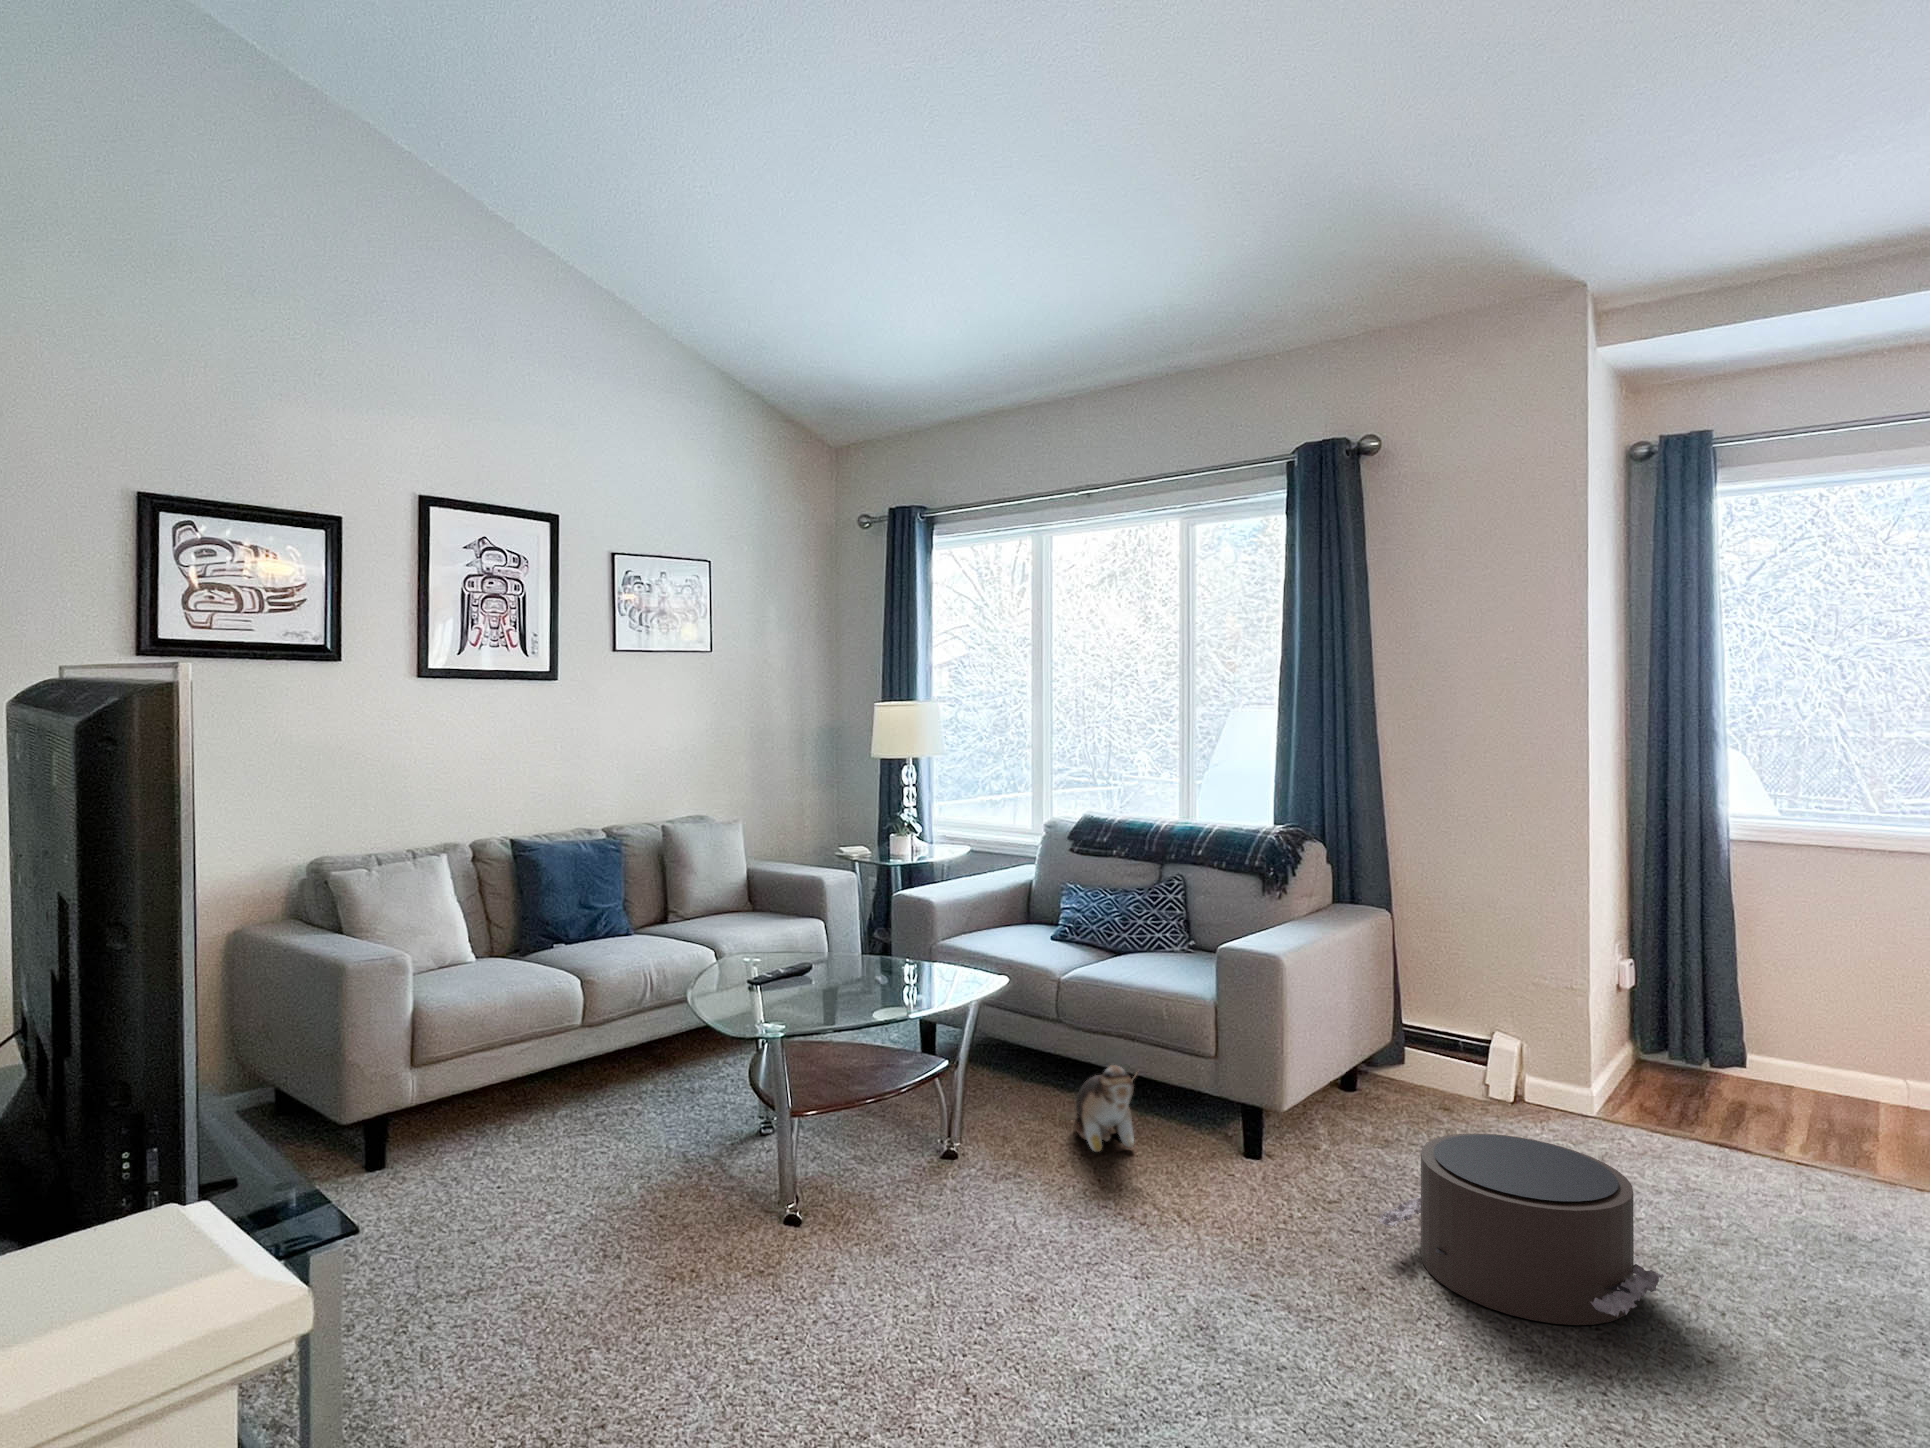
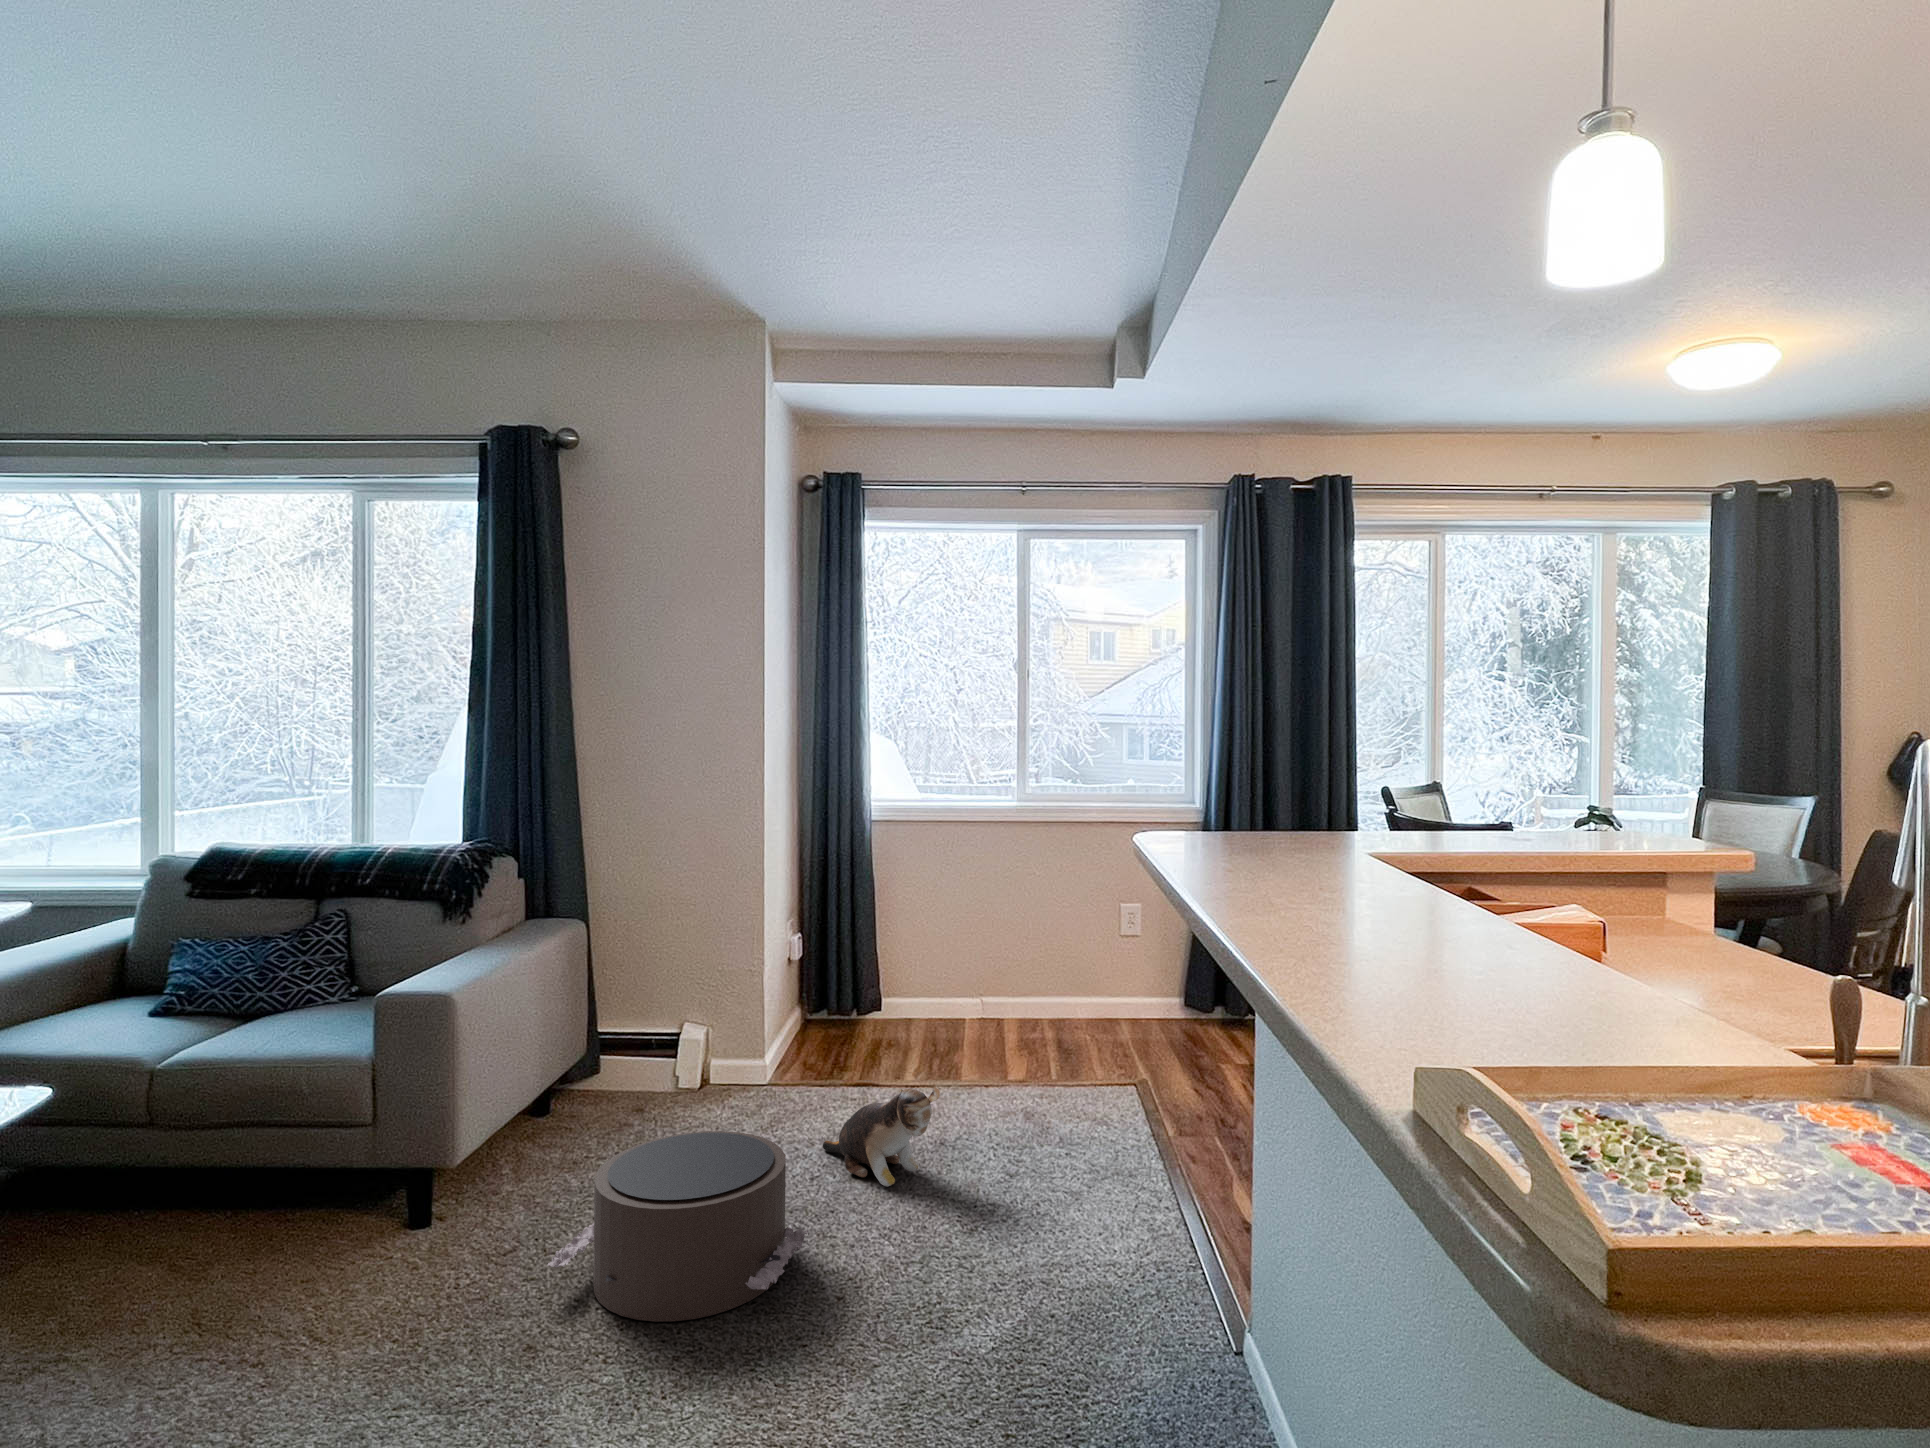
plush toy: present [1075,1065,1134,1152] -> present [823,1088,940,1186]

